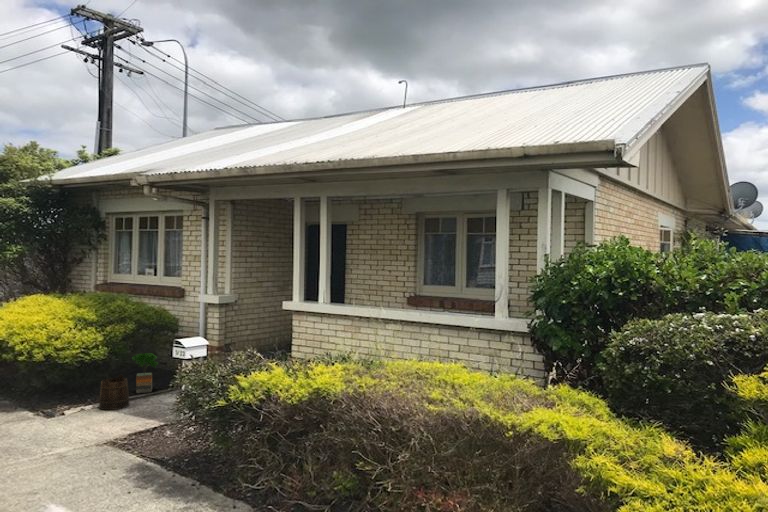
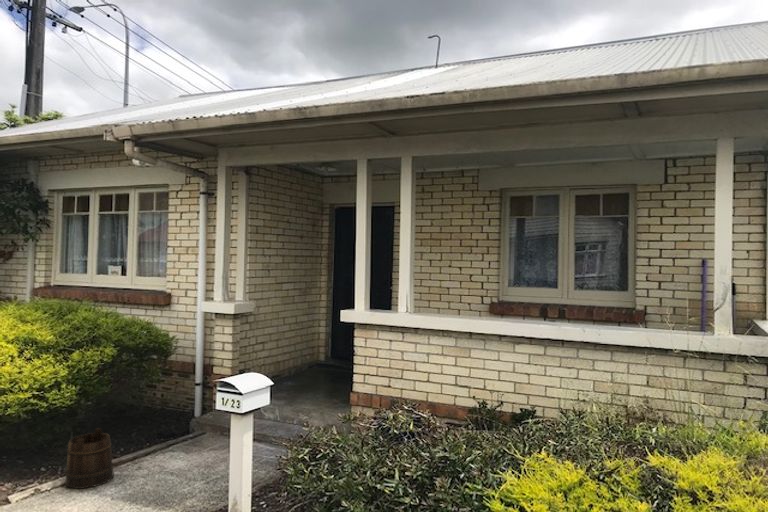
potted tree: present [132,353,158,393] -> none [106,388,149,450]

